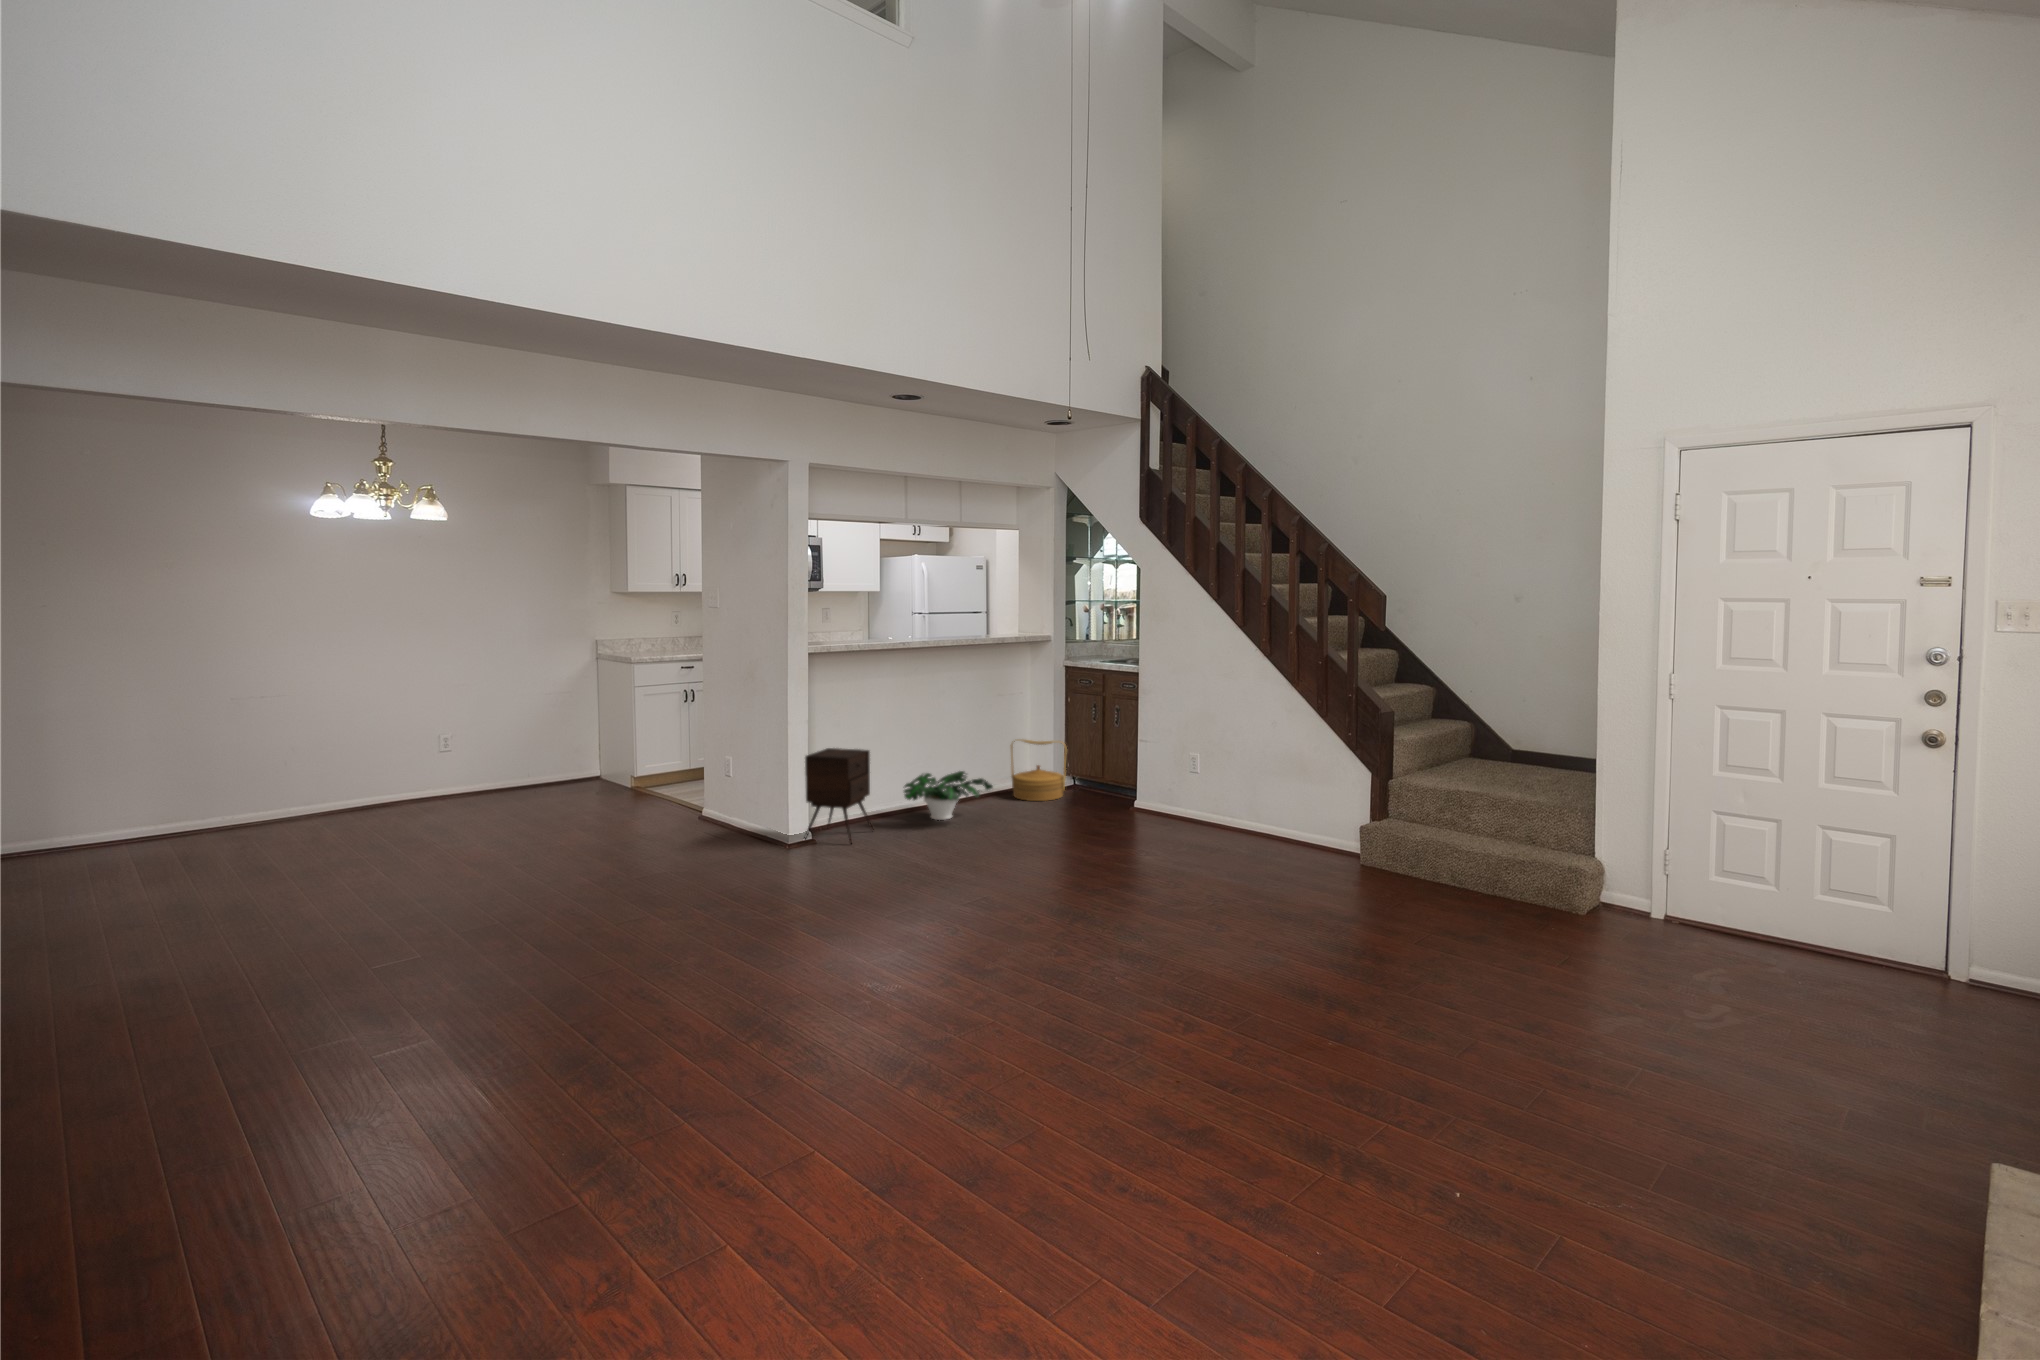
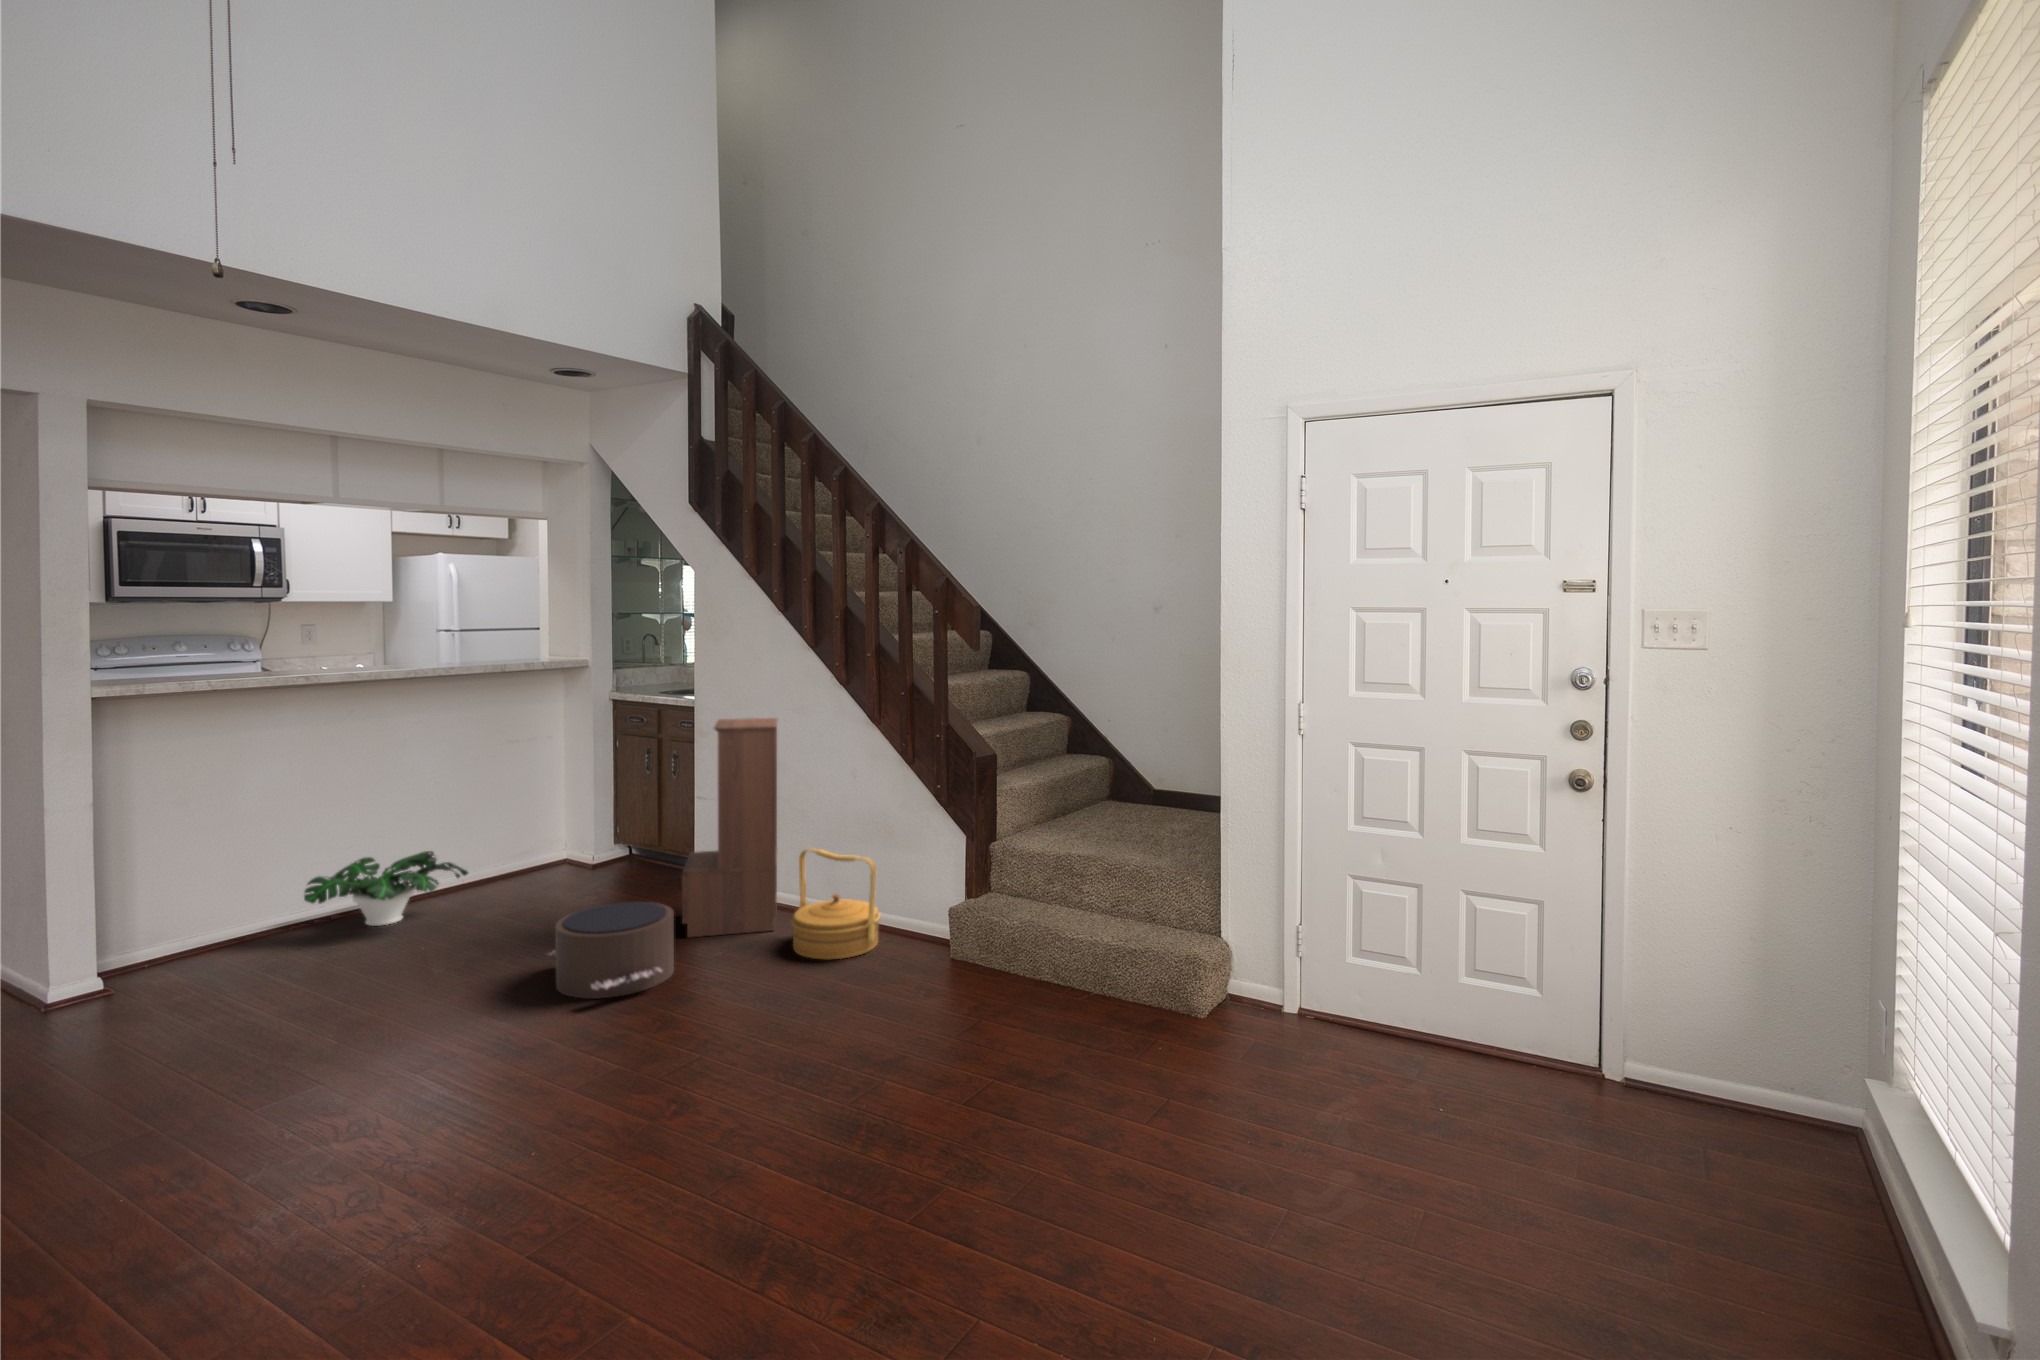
bookshelf: none [1147,681,1219,840] -> present [682,718,777,937]
woven basket: present [1010,739,1066,801] -> present [791,848,880,960]
side table: present [804,748,873,843] -> none [96,833,246,984]
pouf: none [1073,810,1161,871] -> present [549,902,674,999]

